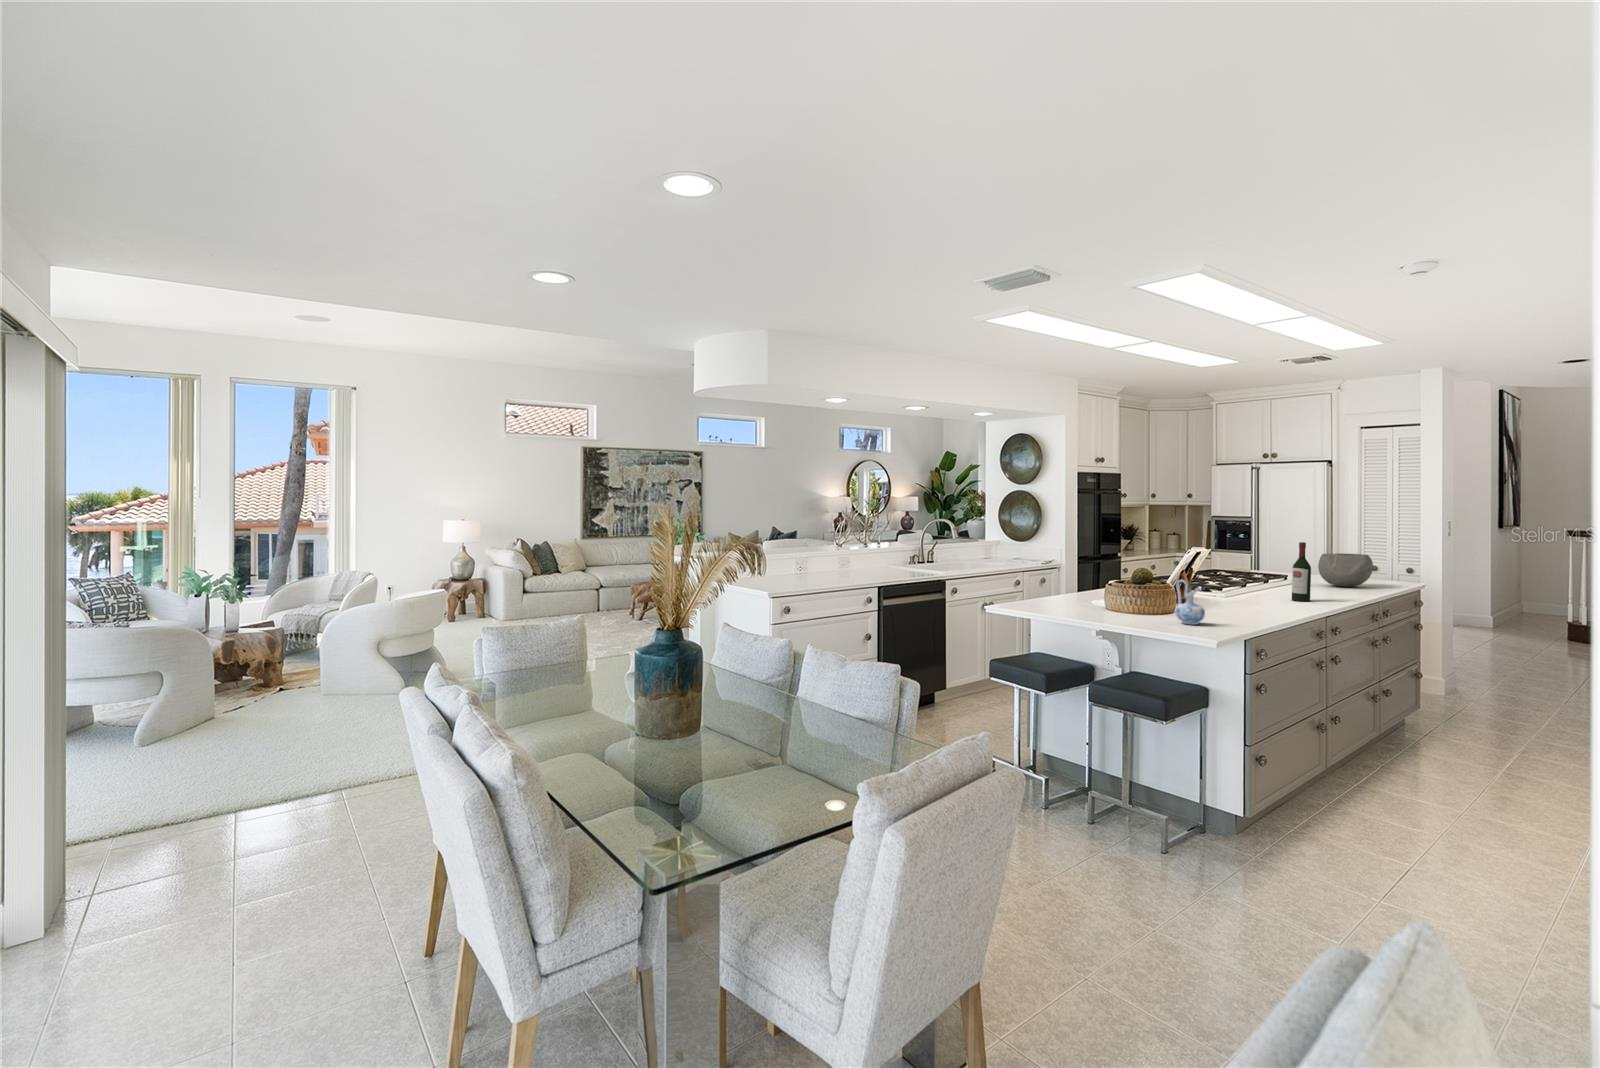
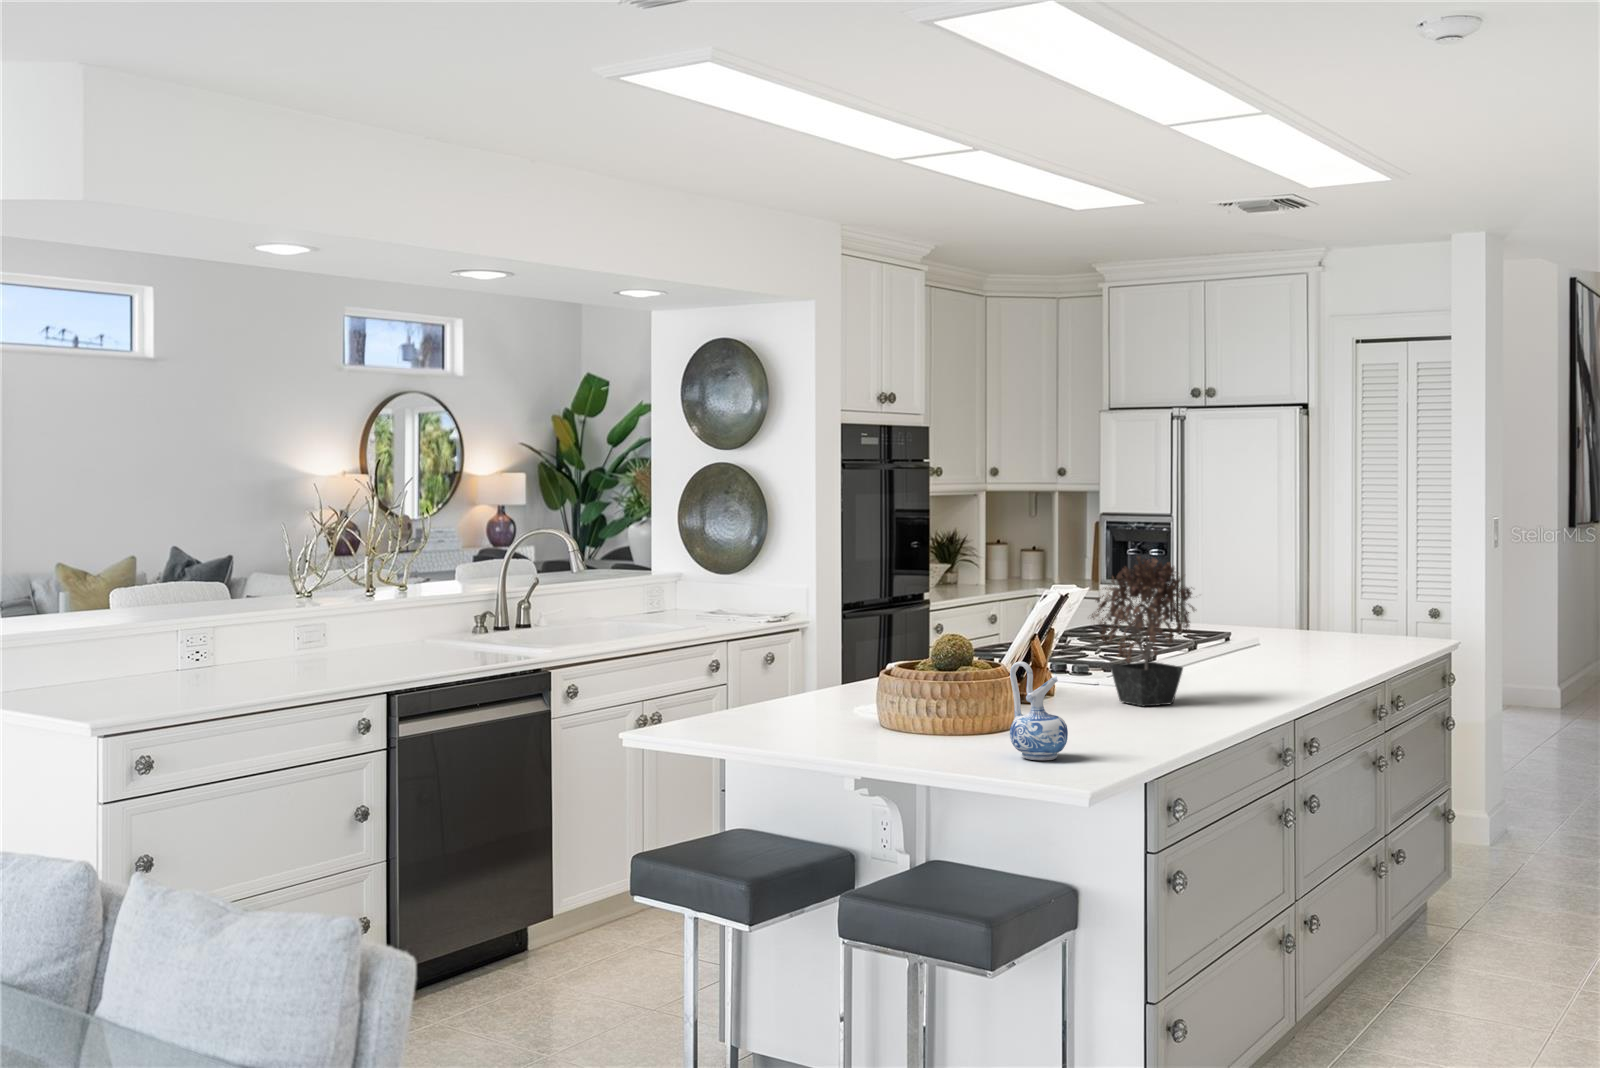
potted plant: none [1212,534,1274,606] -> present [1092,556,1195,706]
wine bottle: present [1292,542,1311,601] -> none [1237,569,1270,689]
bowl: present [1318,553,1373,587] -> none [1283,586,1376,652]

